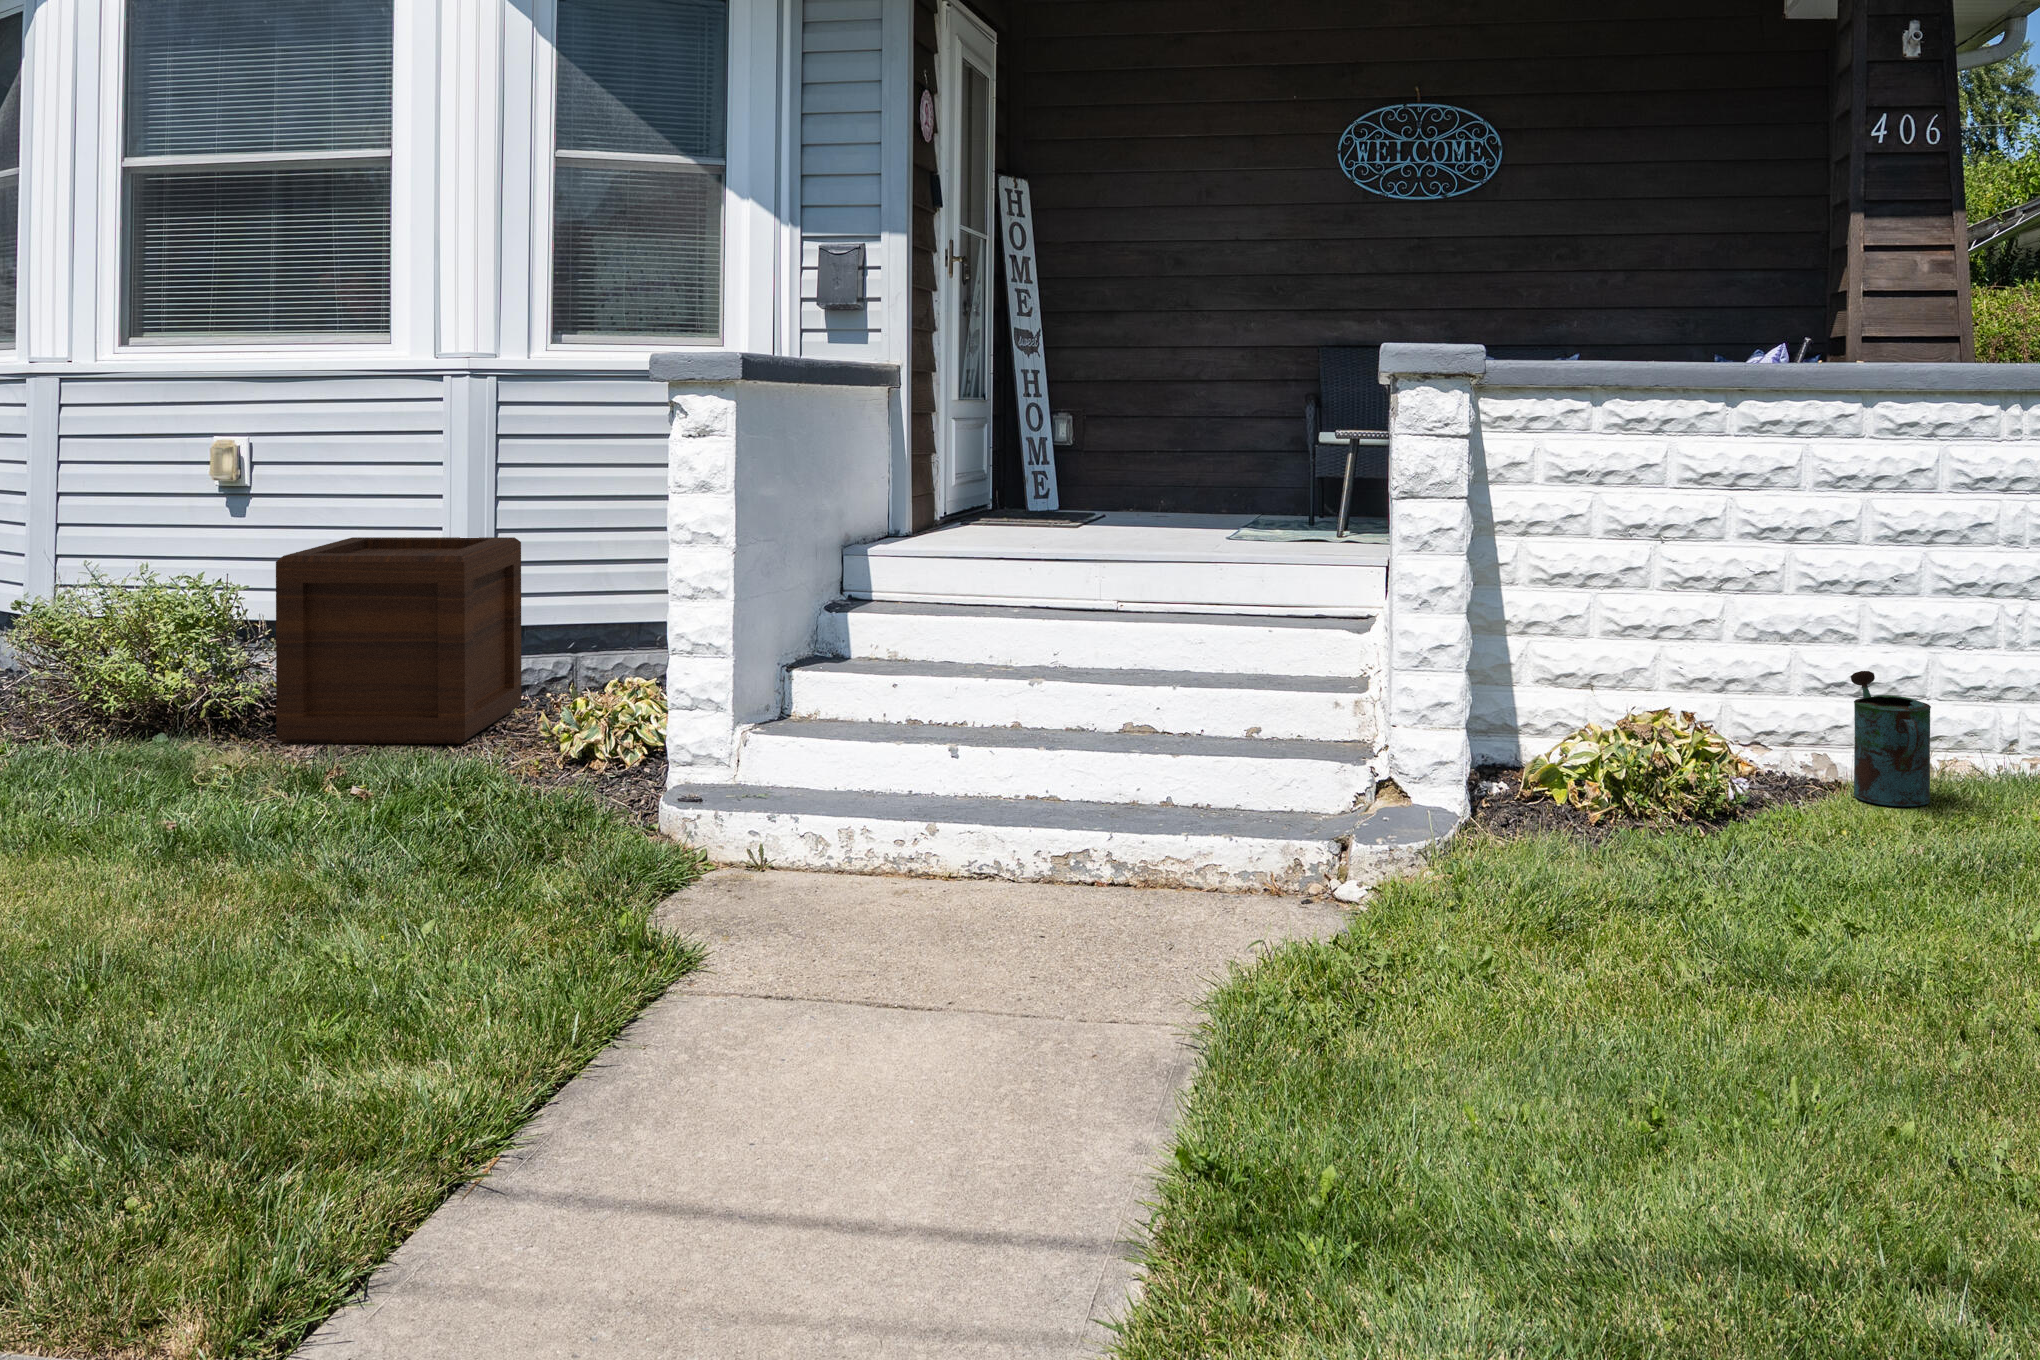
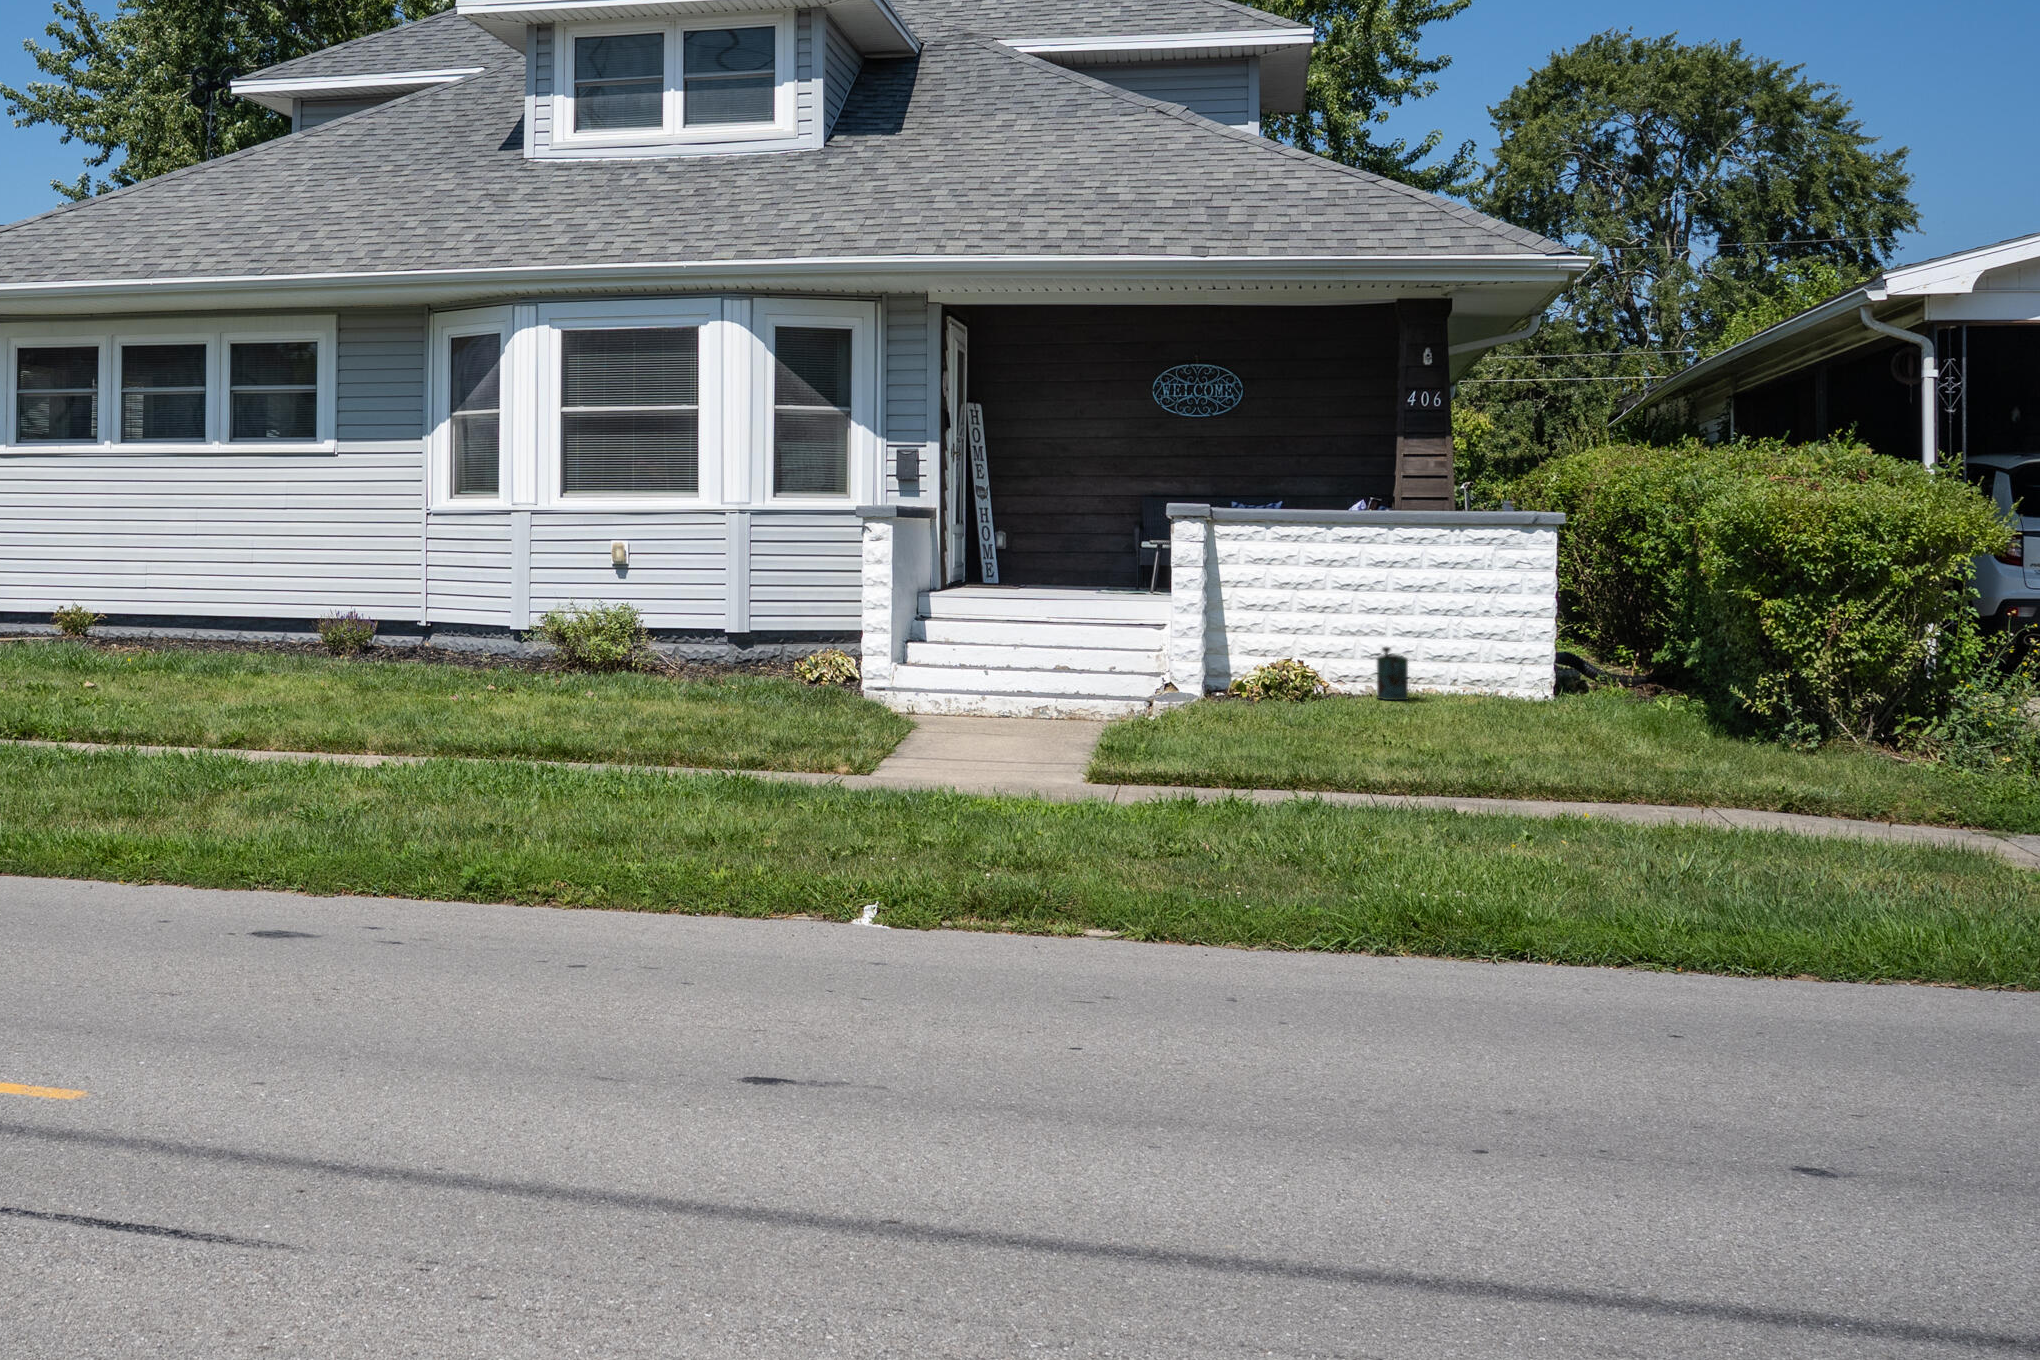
wooden crate: present [276,537,521,744] -> none [667,589,759,680]

